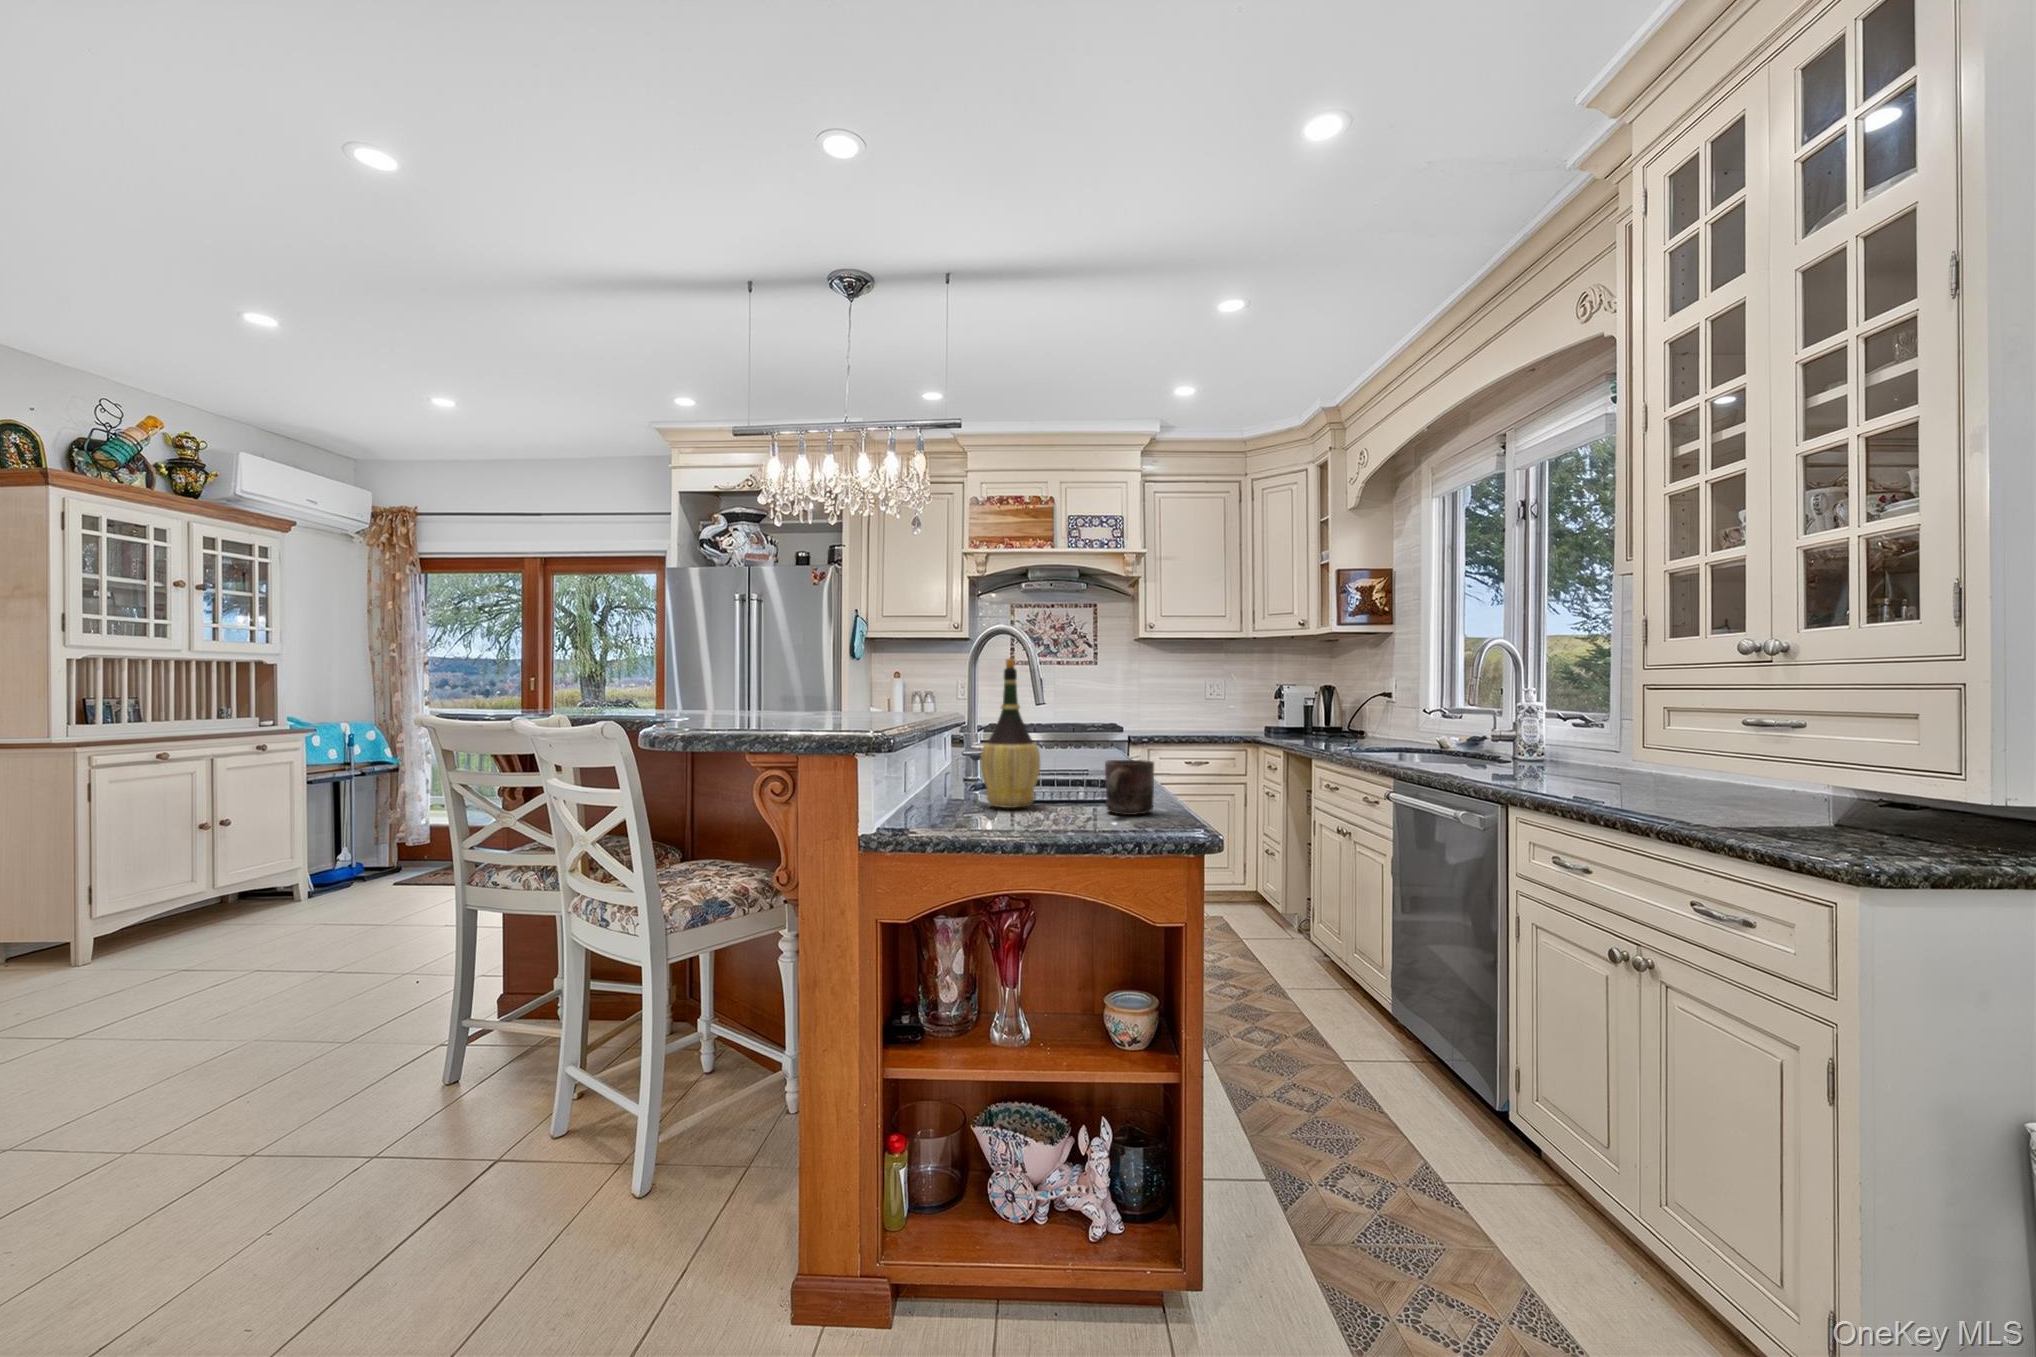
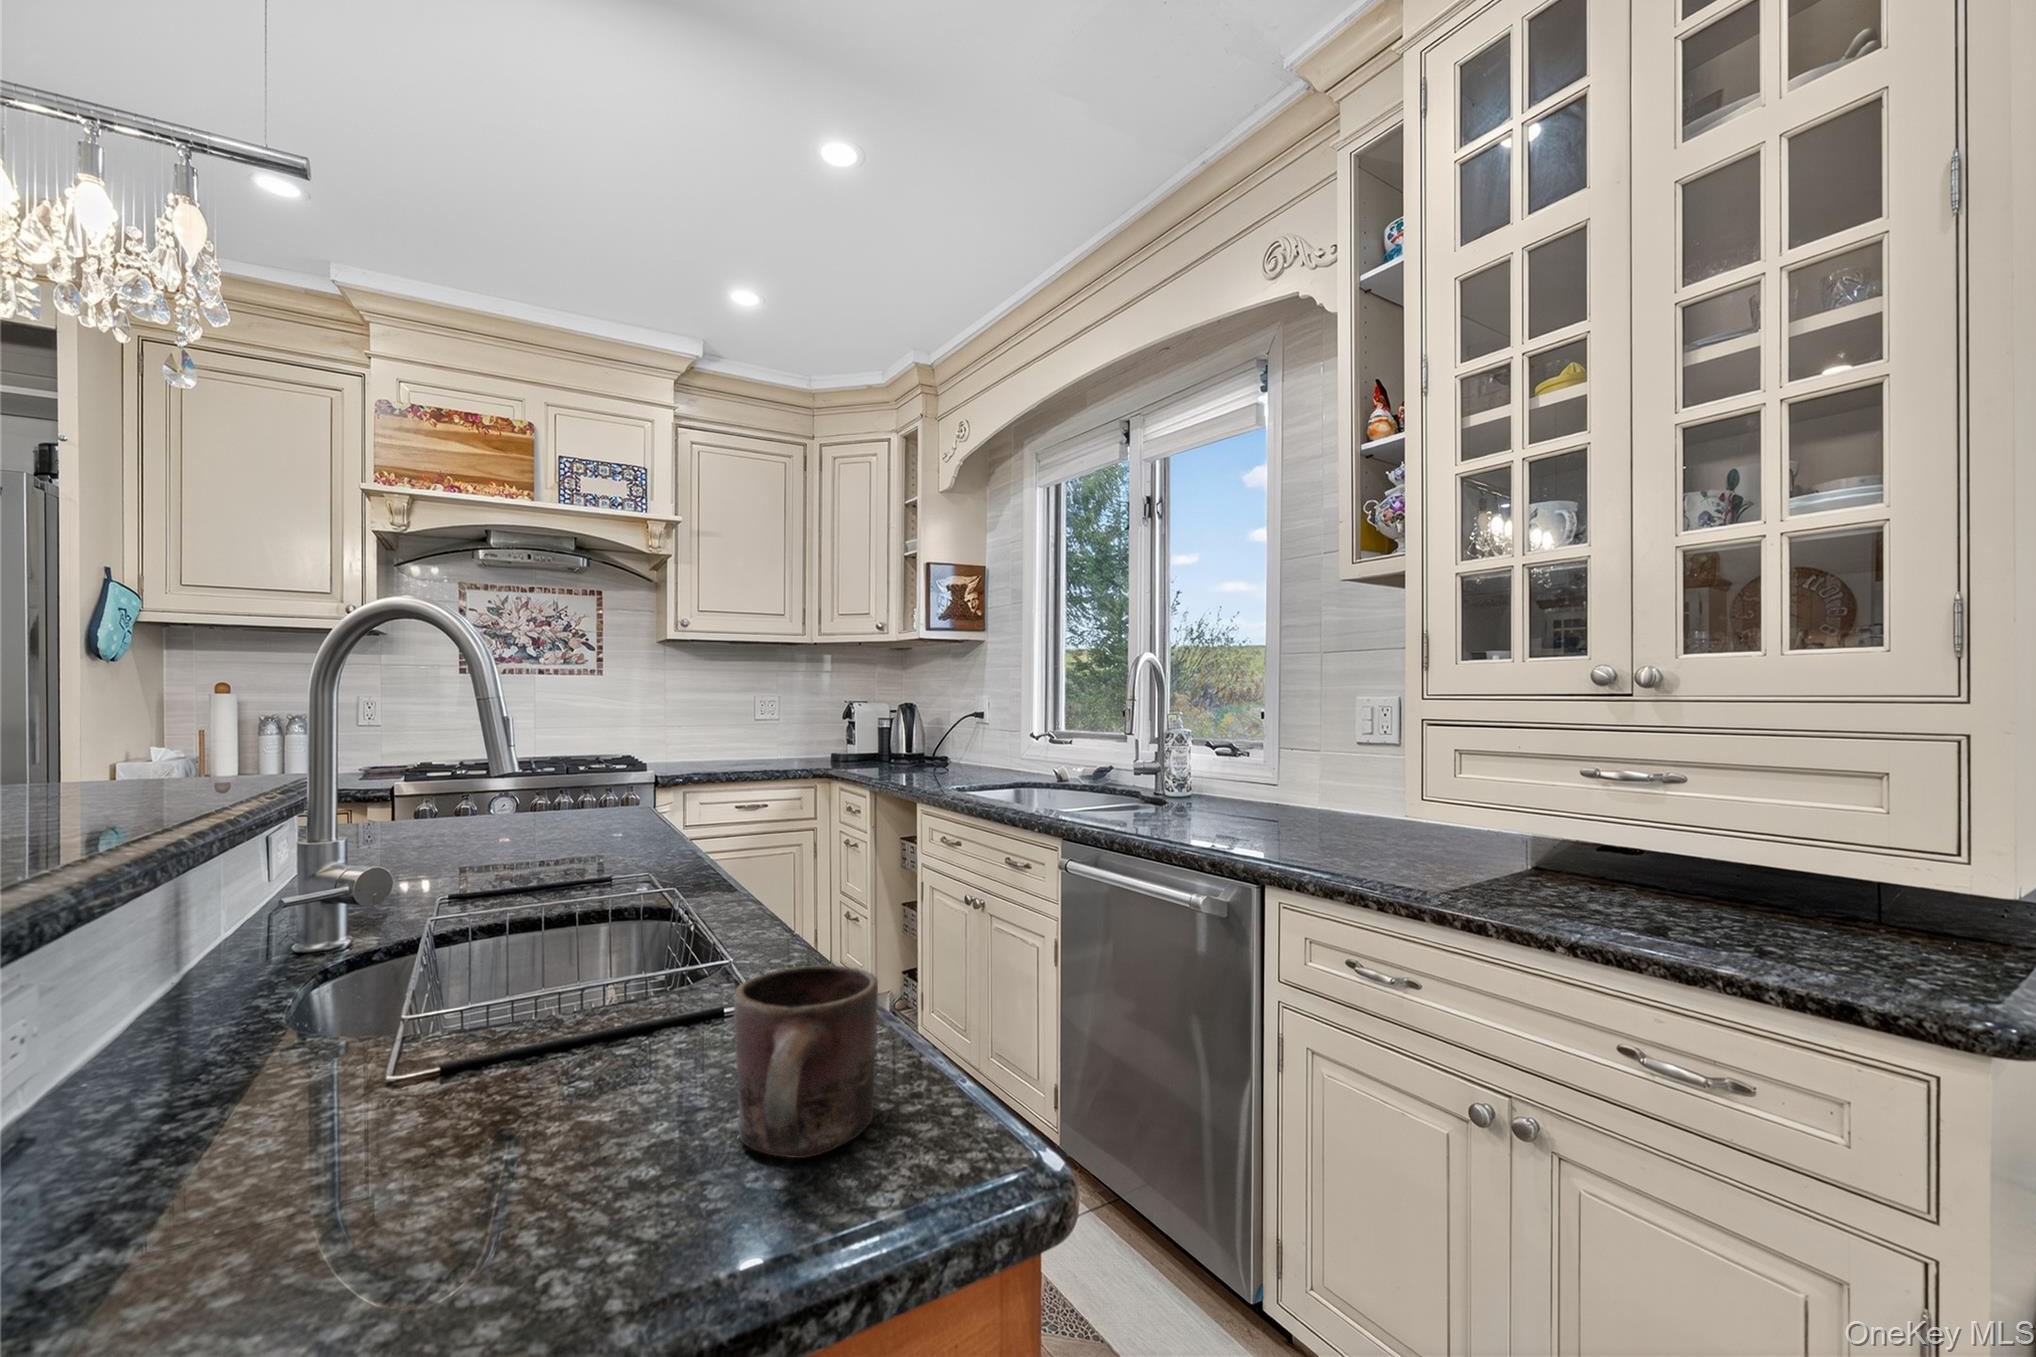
wine bottle: present [981,659,1040,808] -> none [263,690,513,1223]

